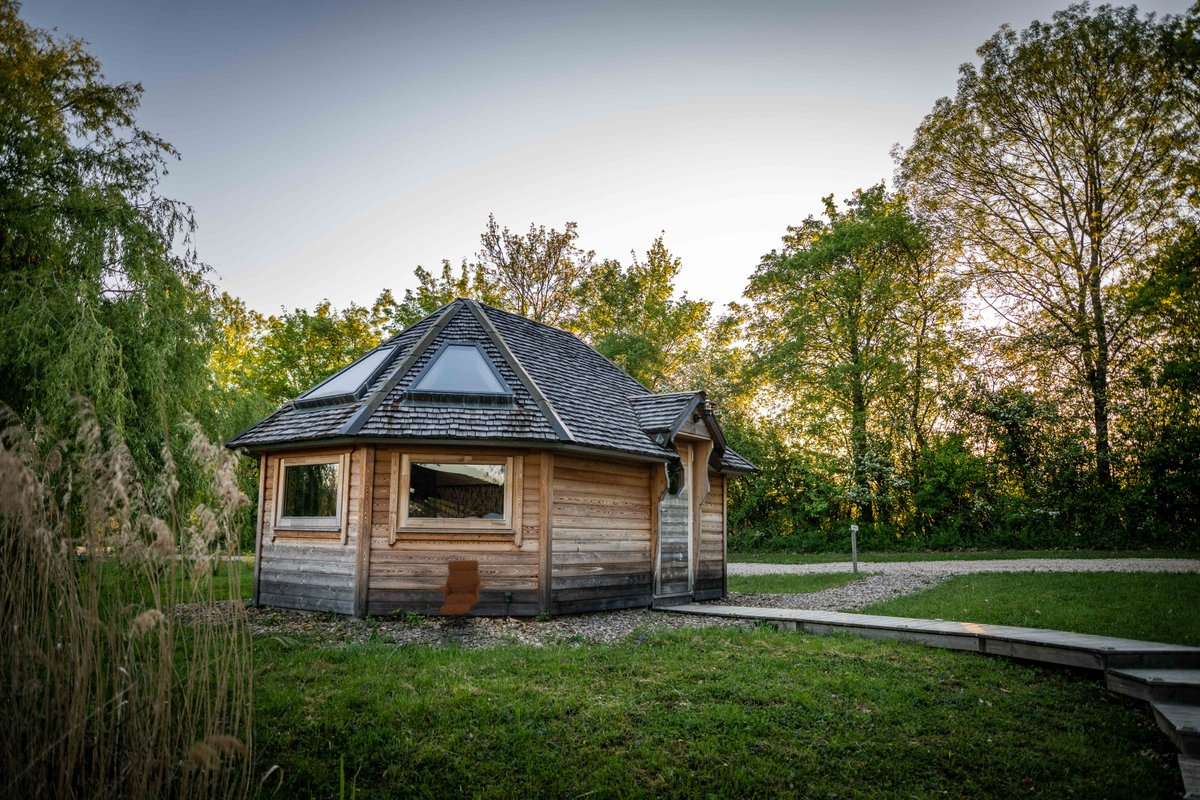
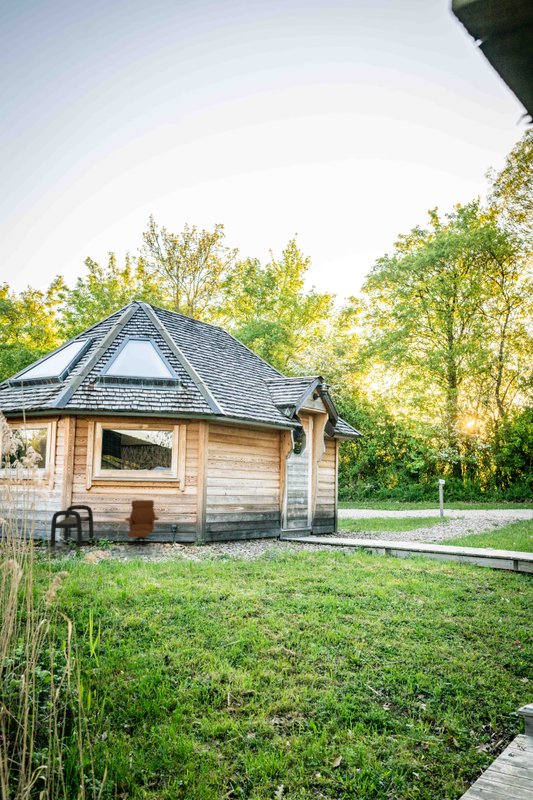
bench: none [332,567,396,629] -> present [50,505,93,547]

